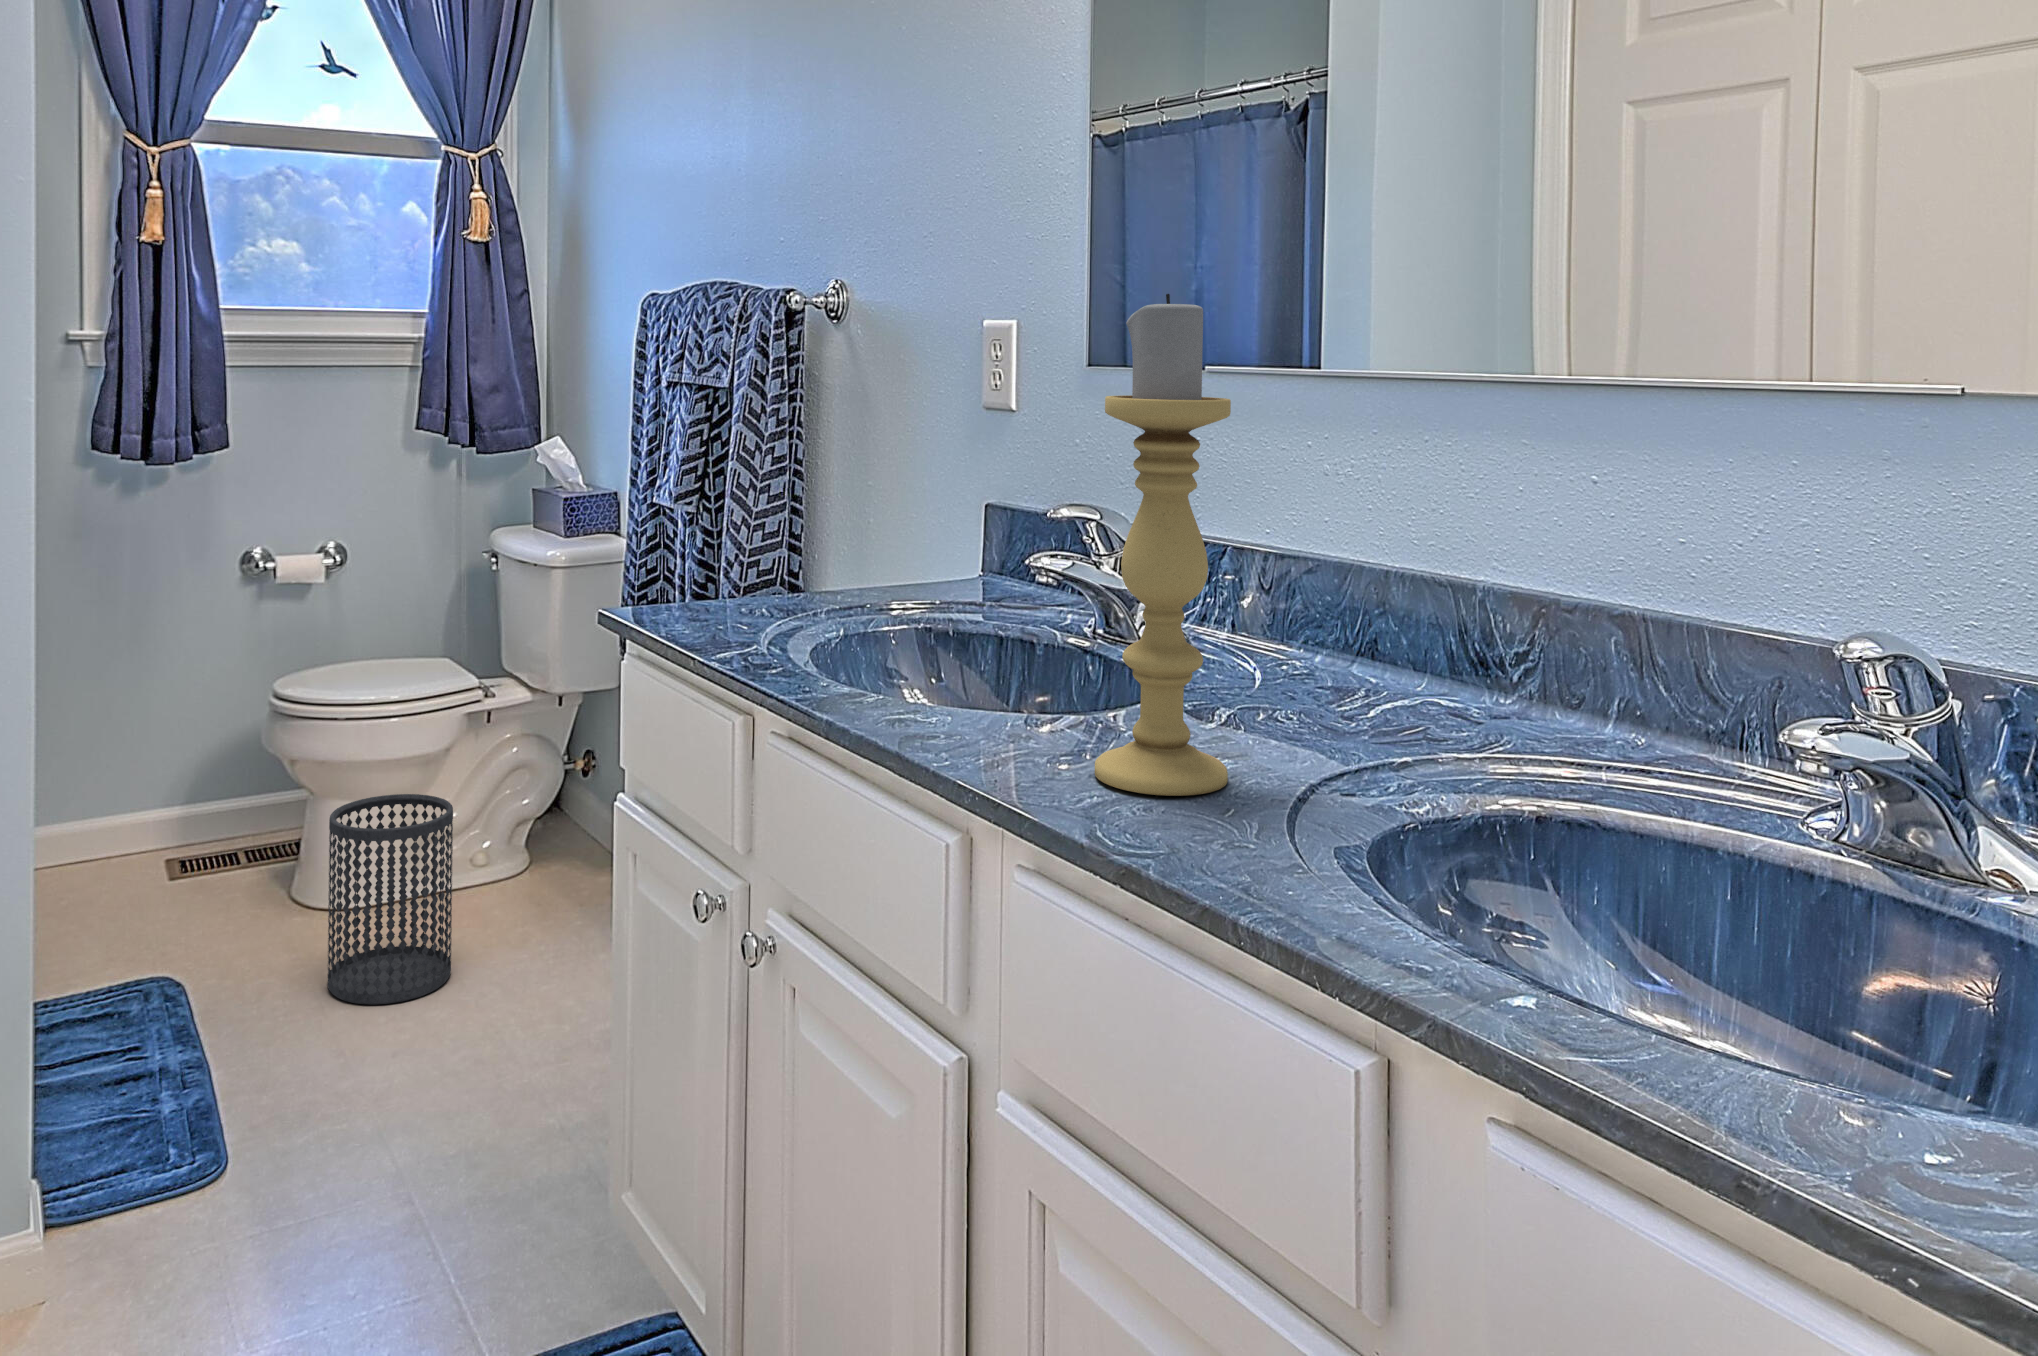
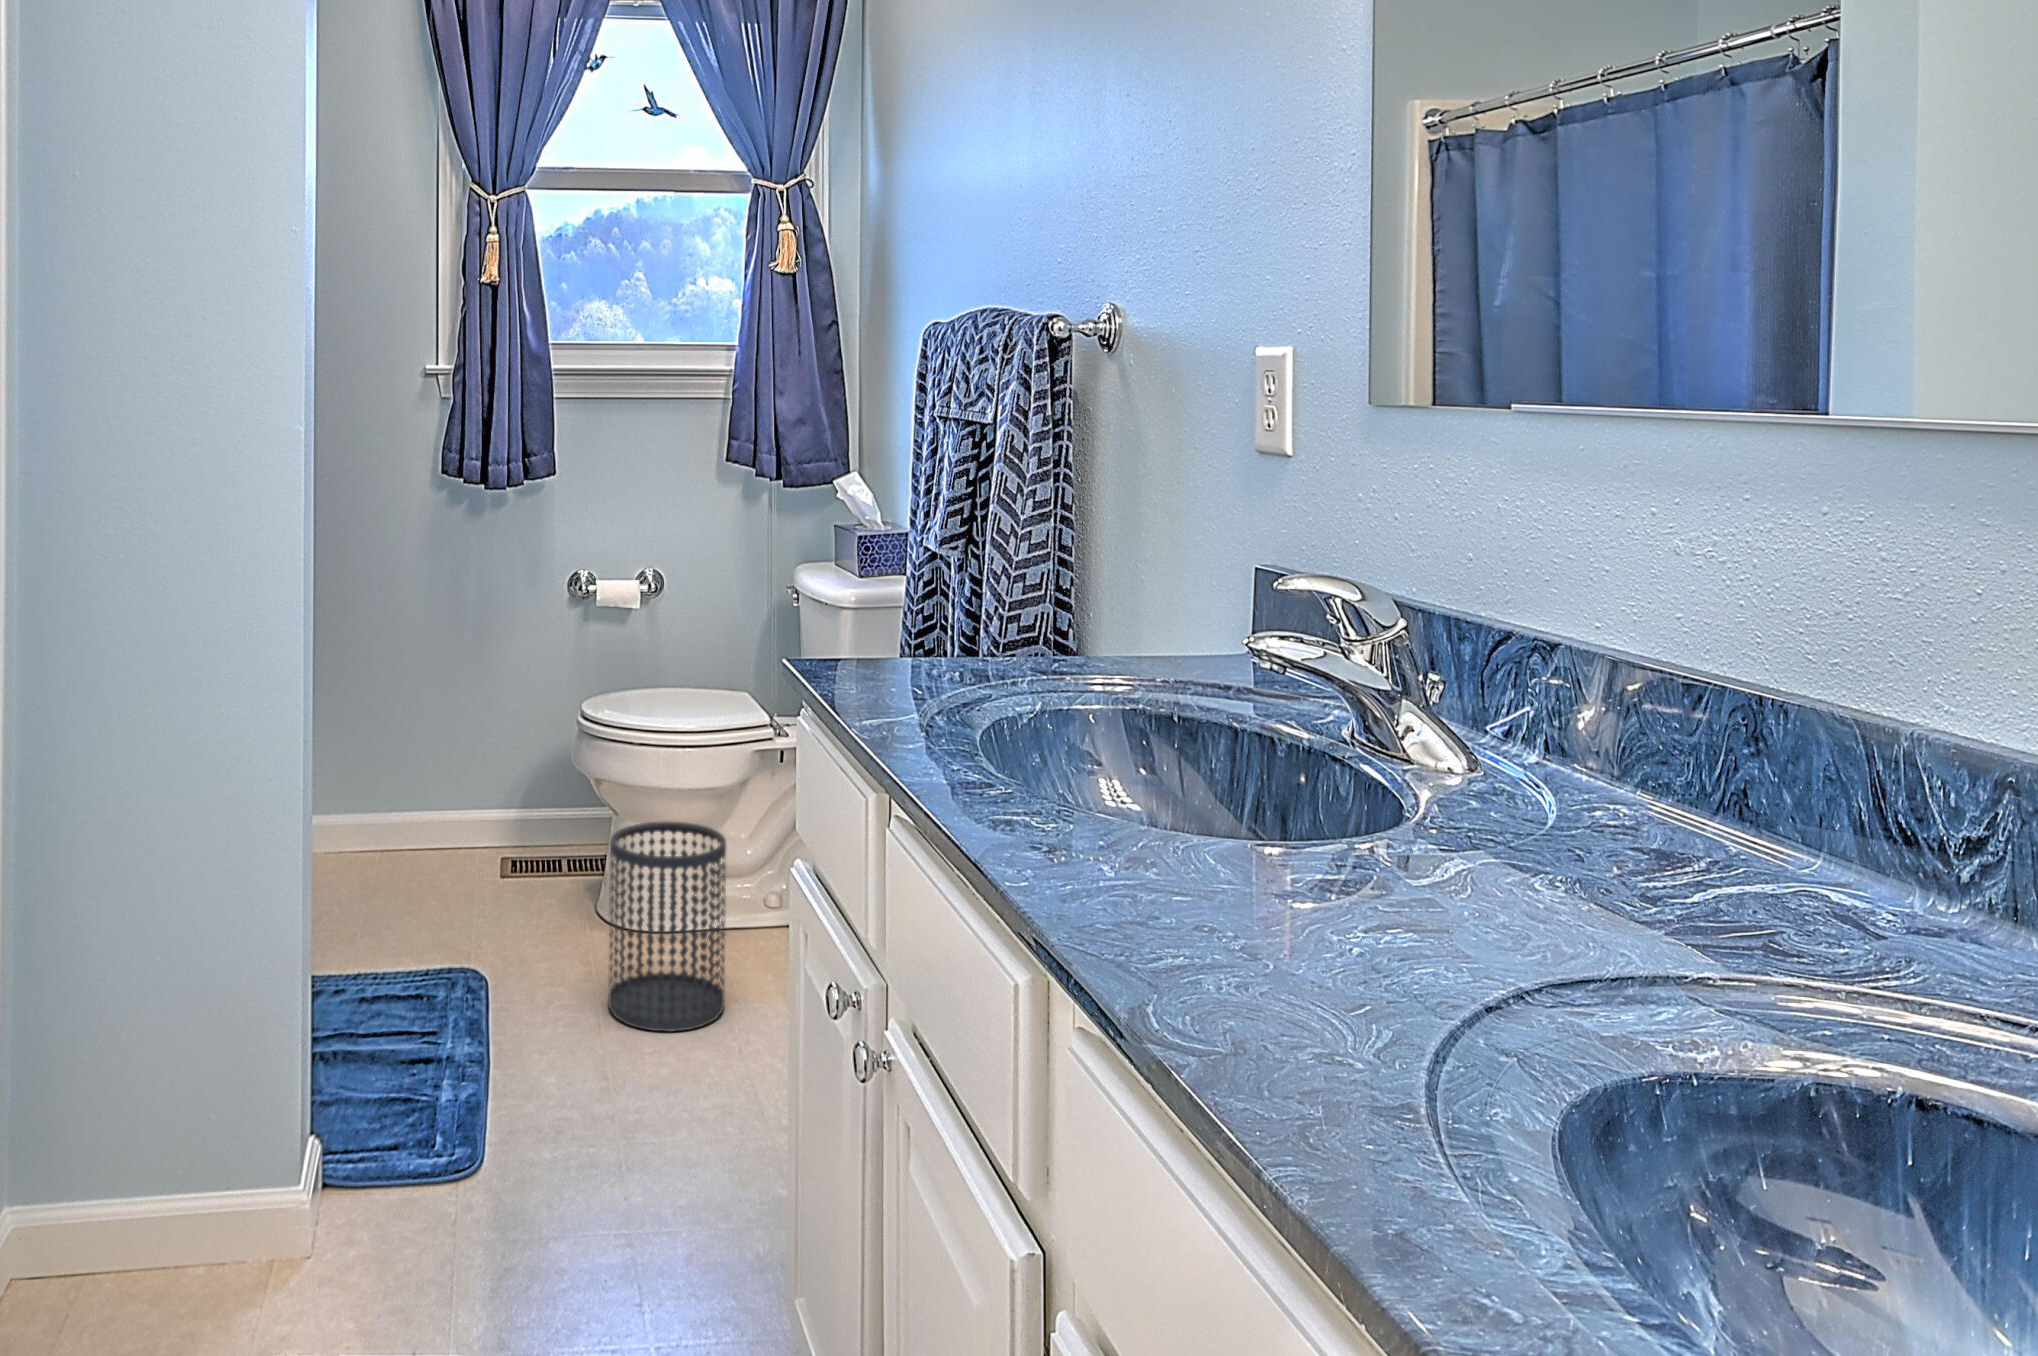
candle holder: present [1095,294,1231,796] -> none [1220,311,1410,988]

